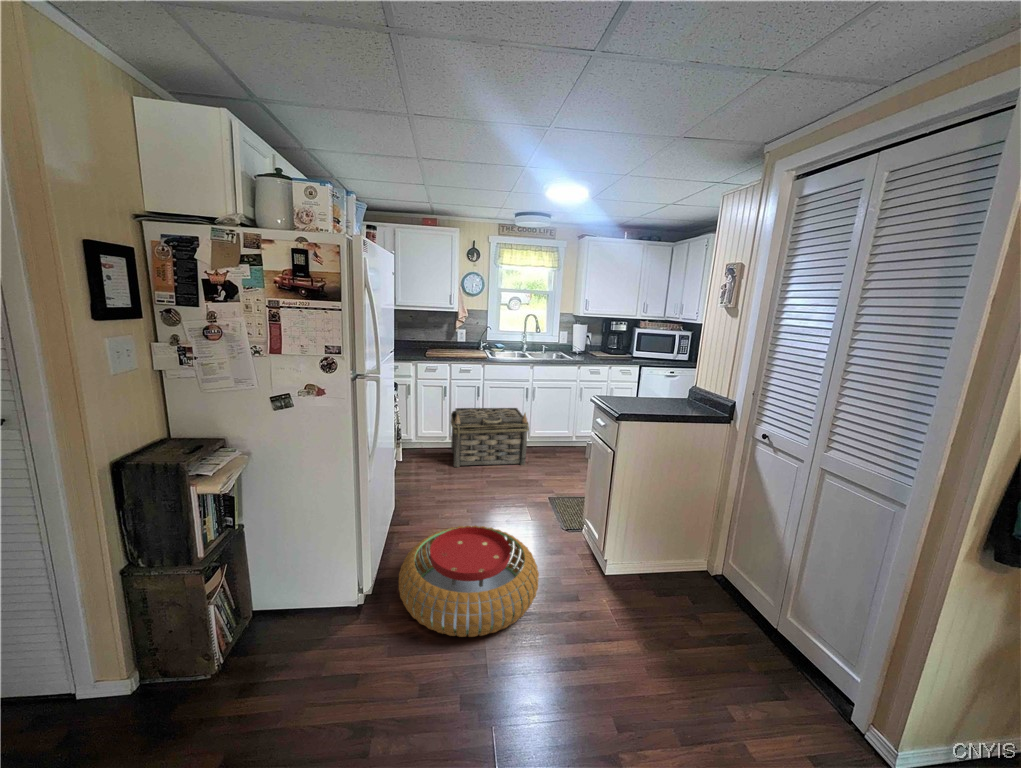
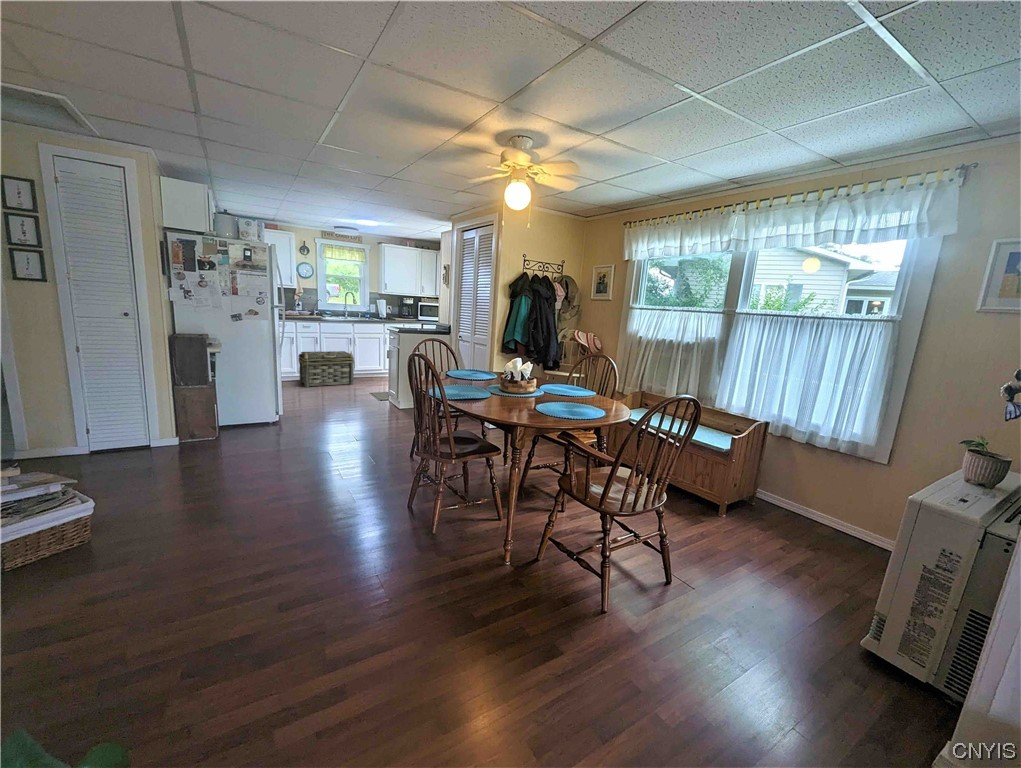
pouf: present [399,526,539,637] -> none [297,390,369,425]

